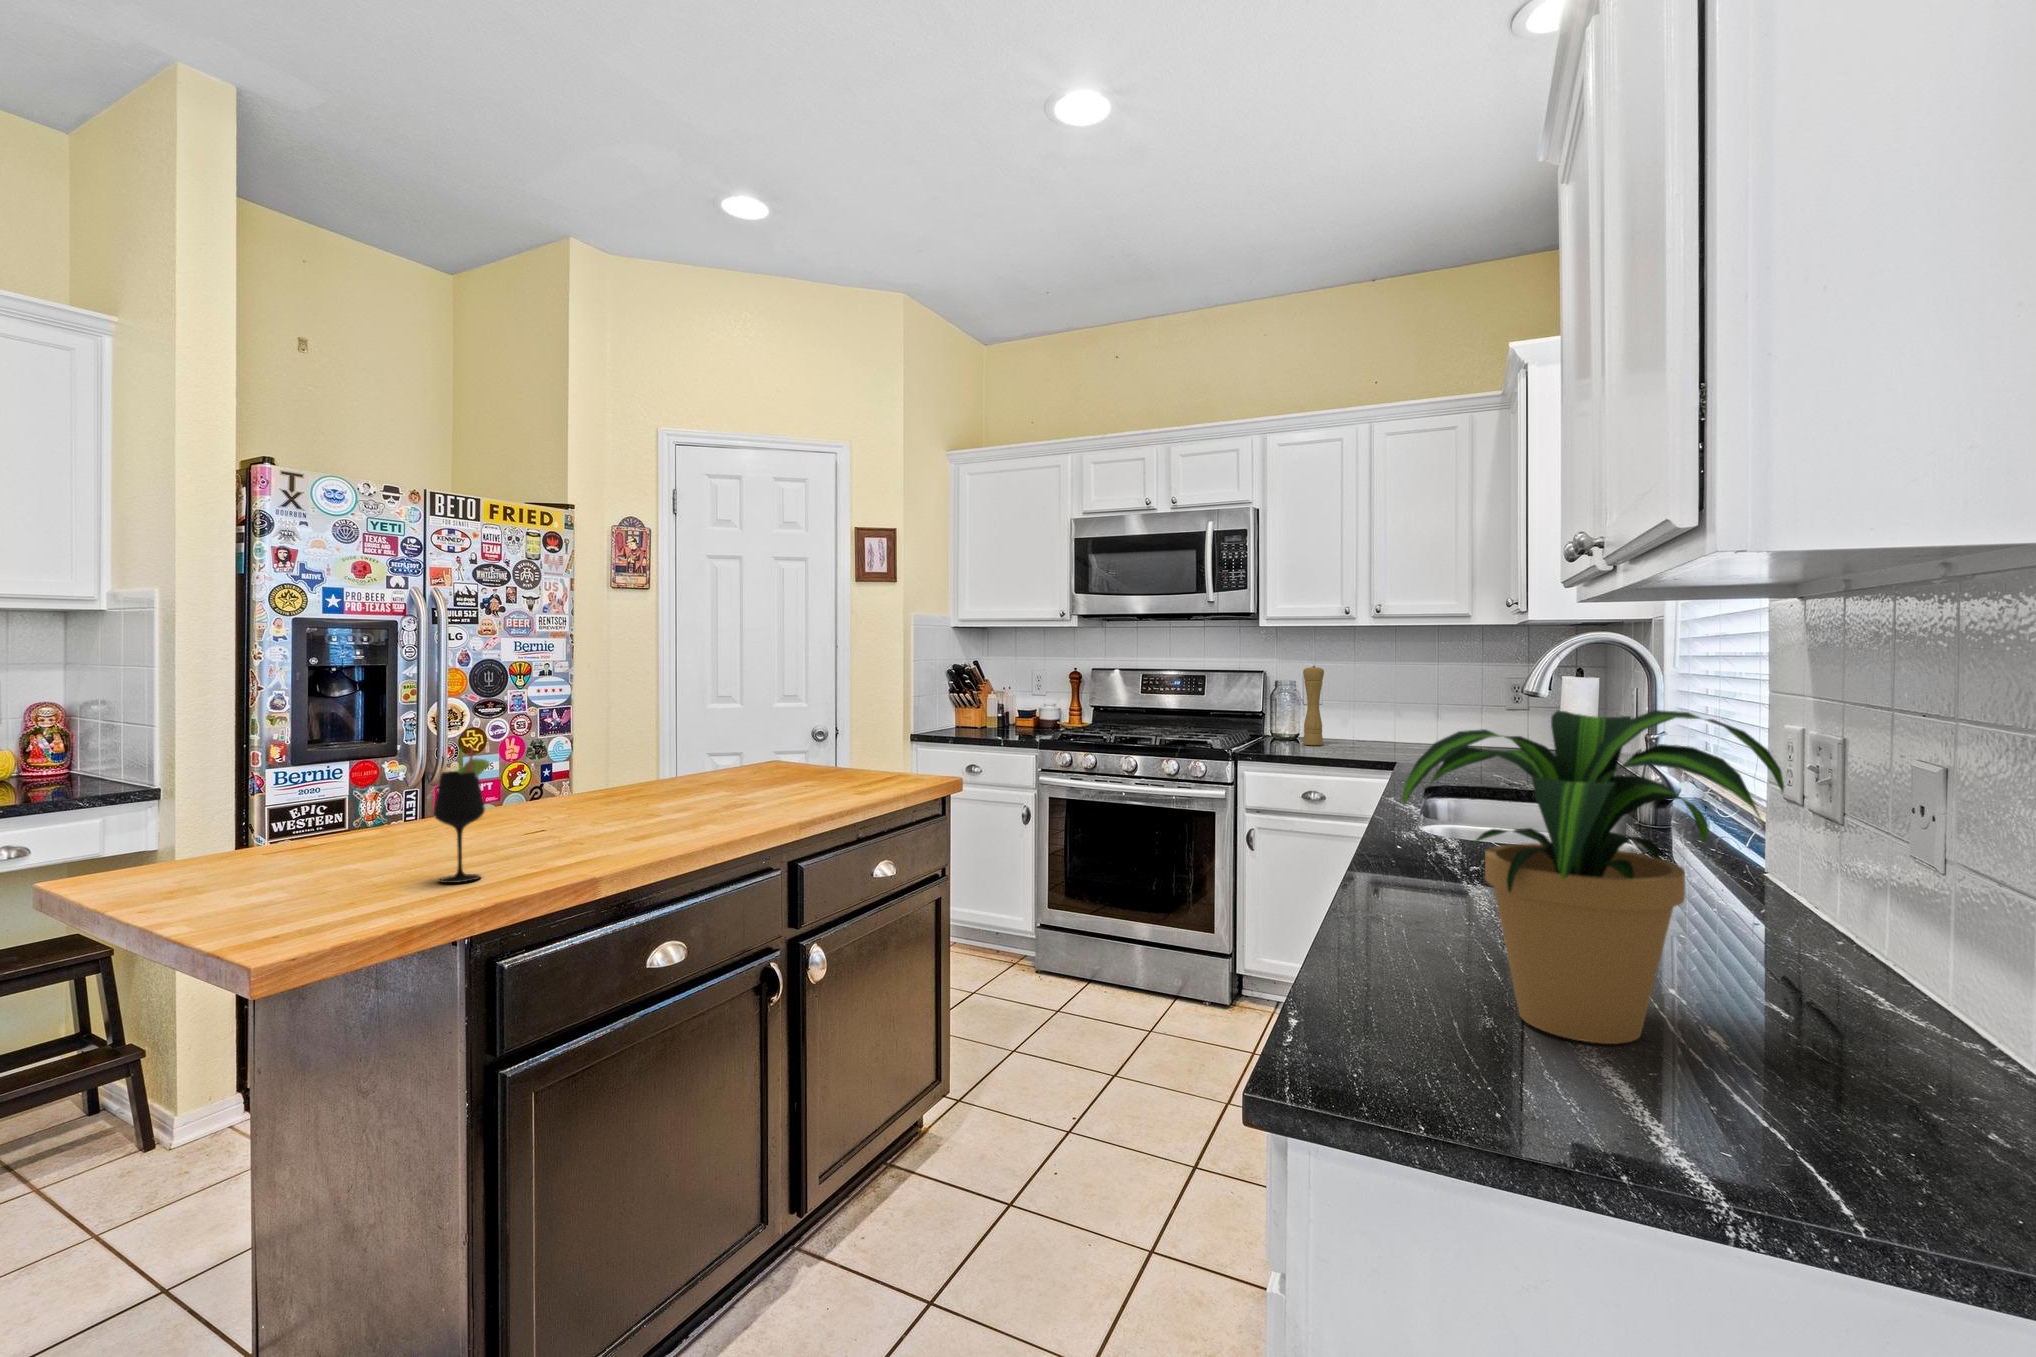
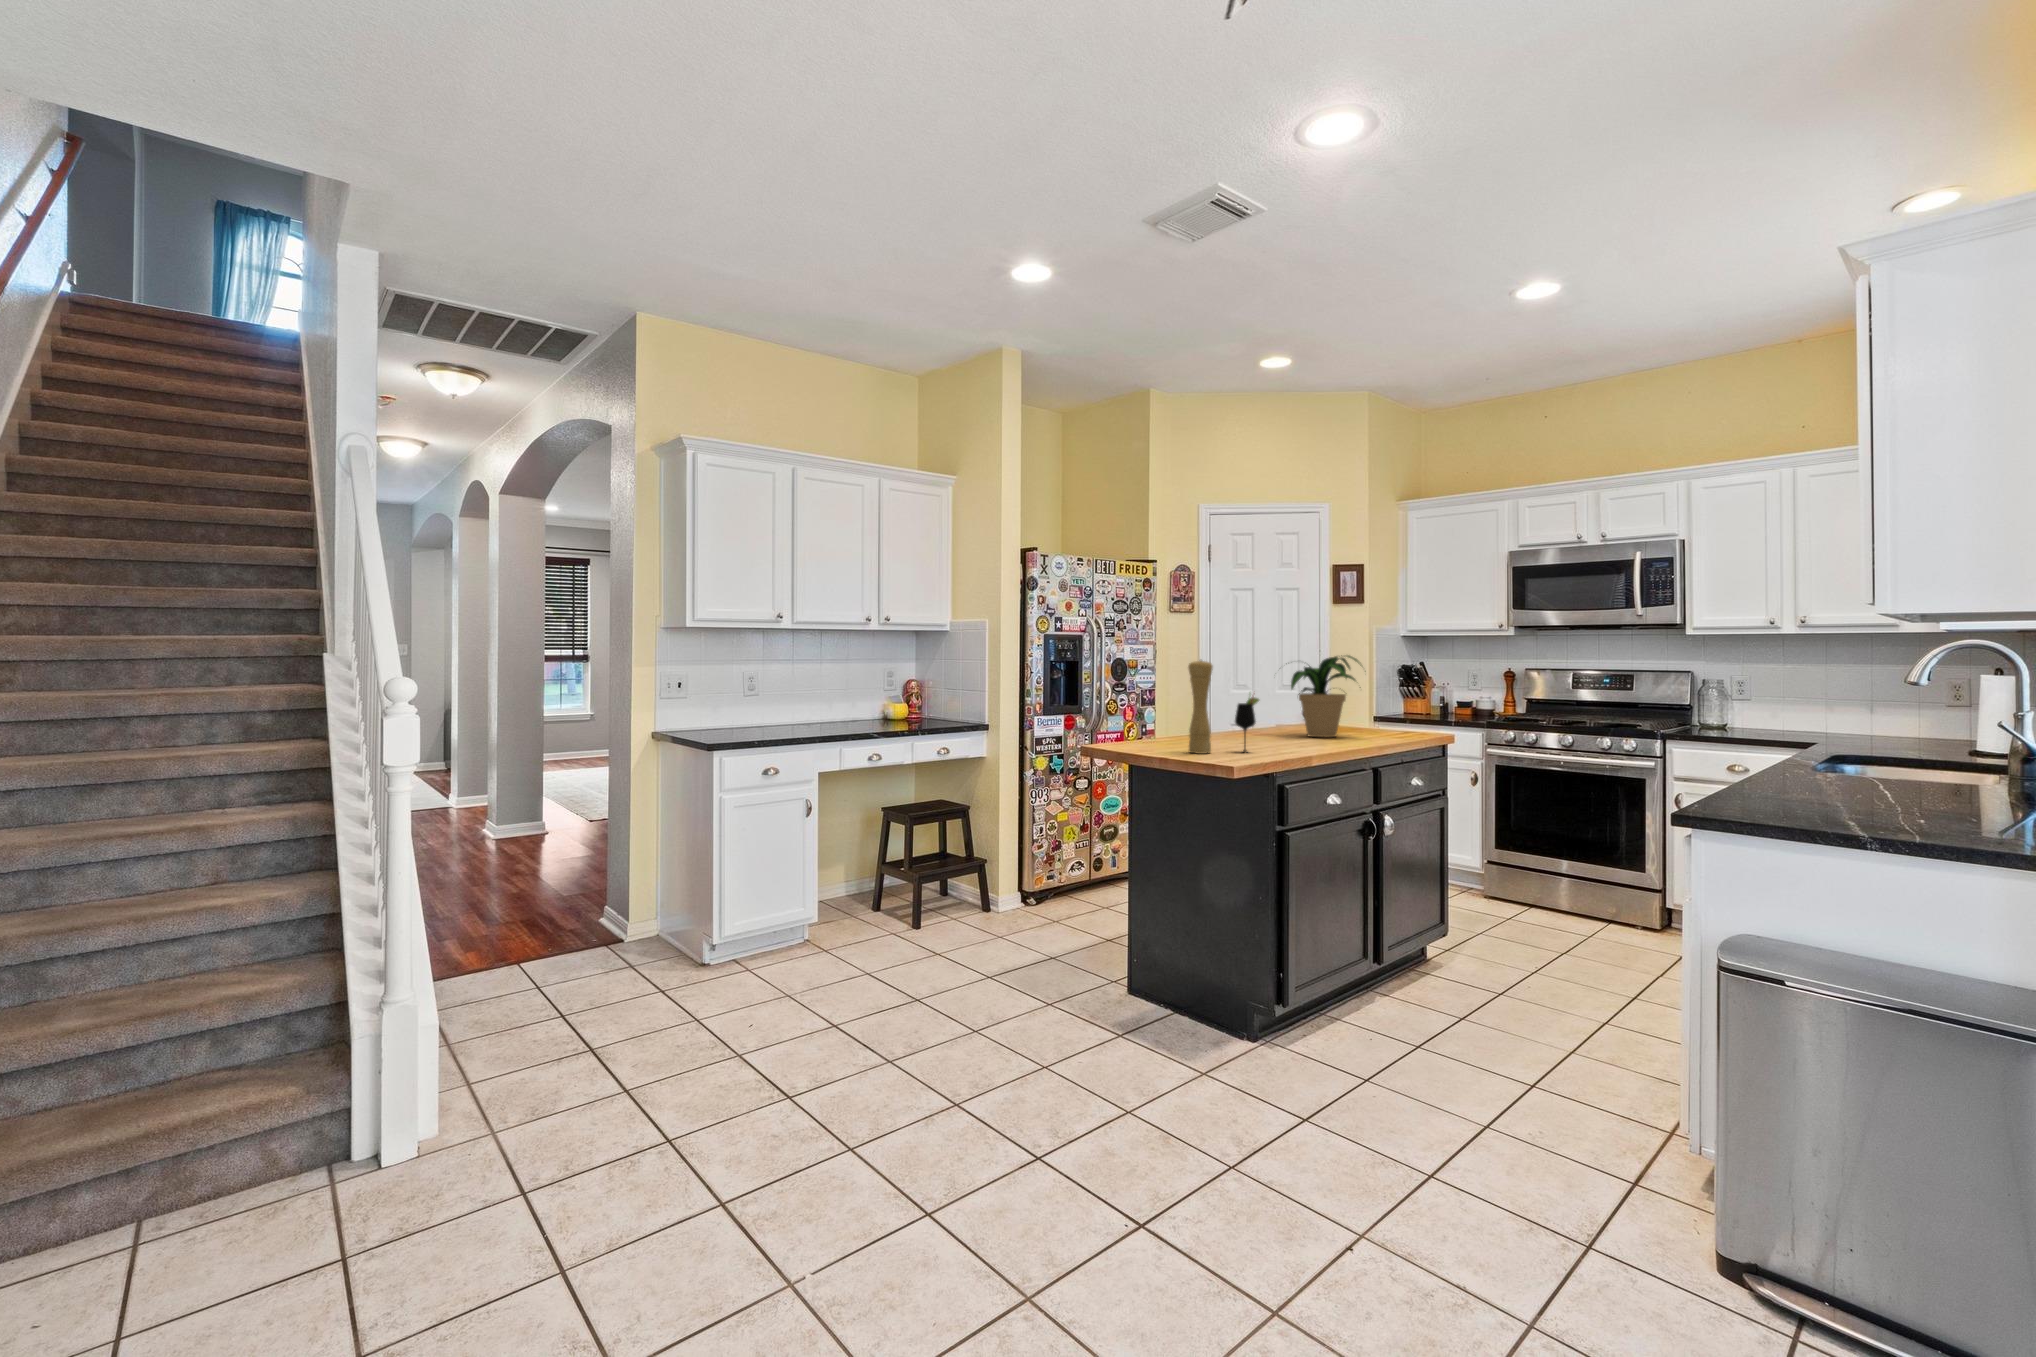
pepper mill: present [1303,666,1324,745] -> present [1188,660,1213,754]
potted plant: present [1403,710,1784,1044] -> present [1291,656,1361,737]

